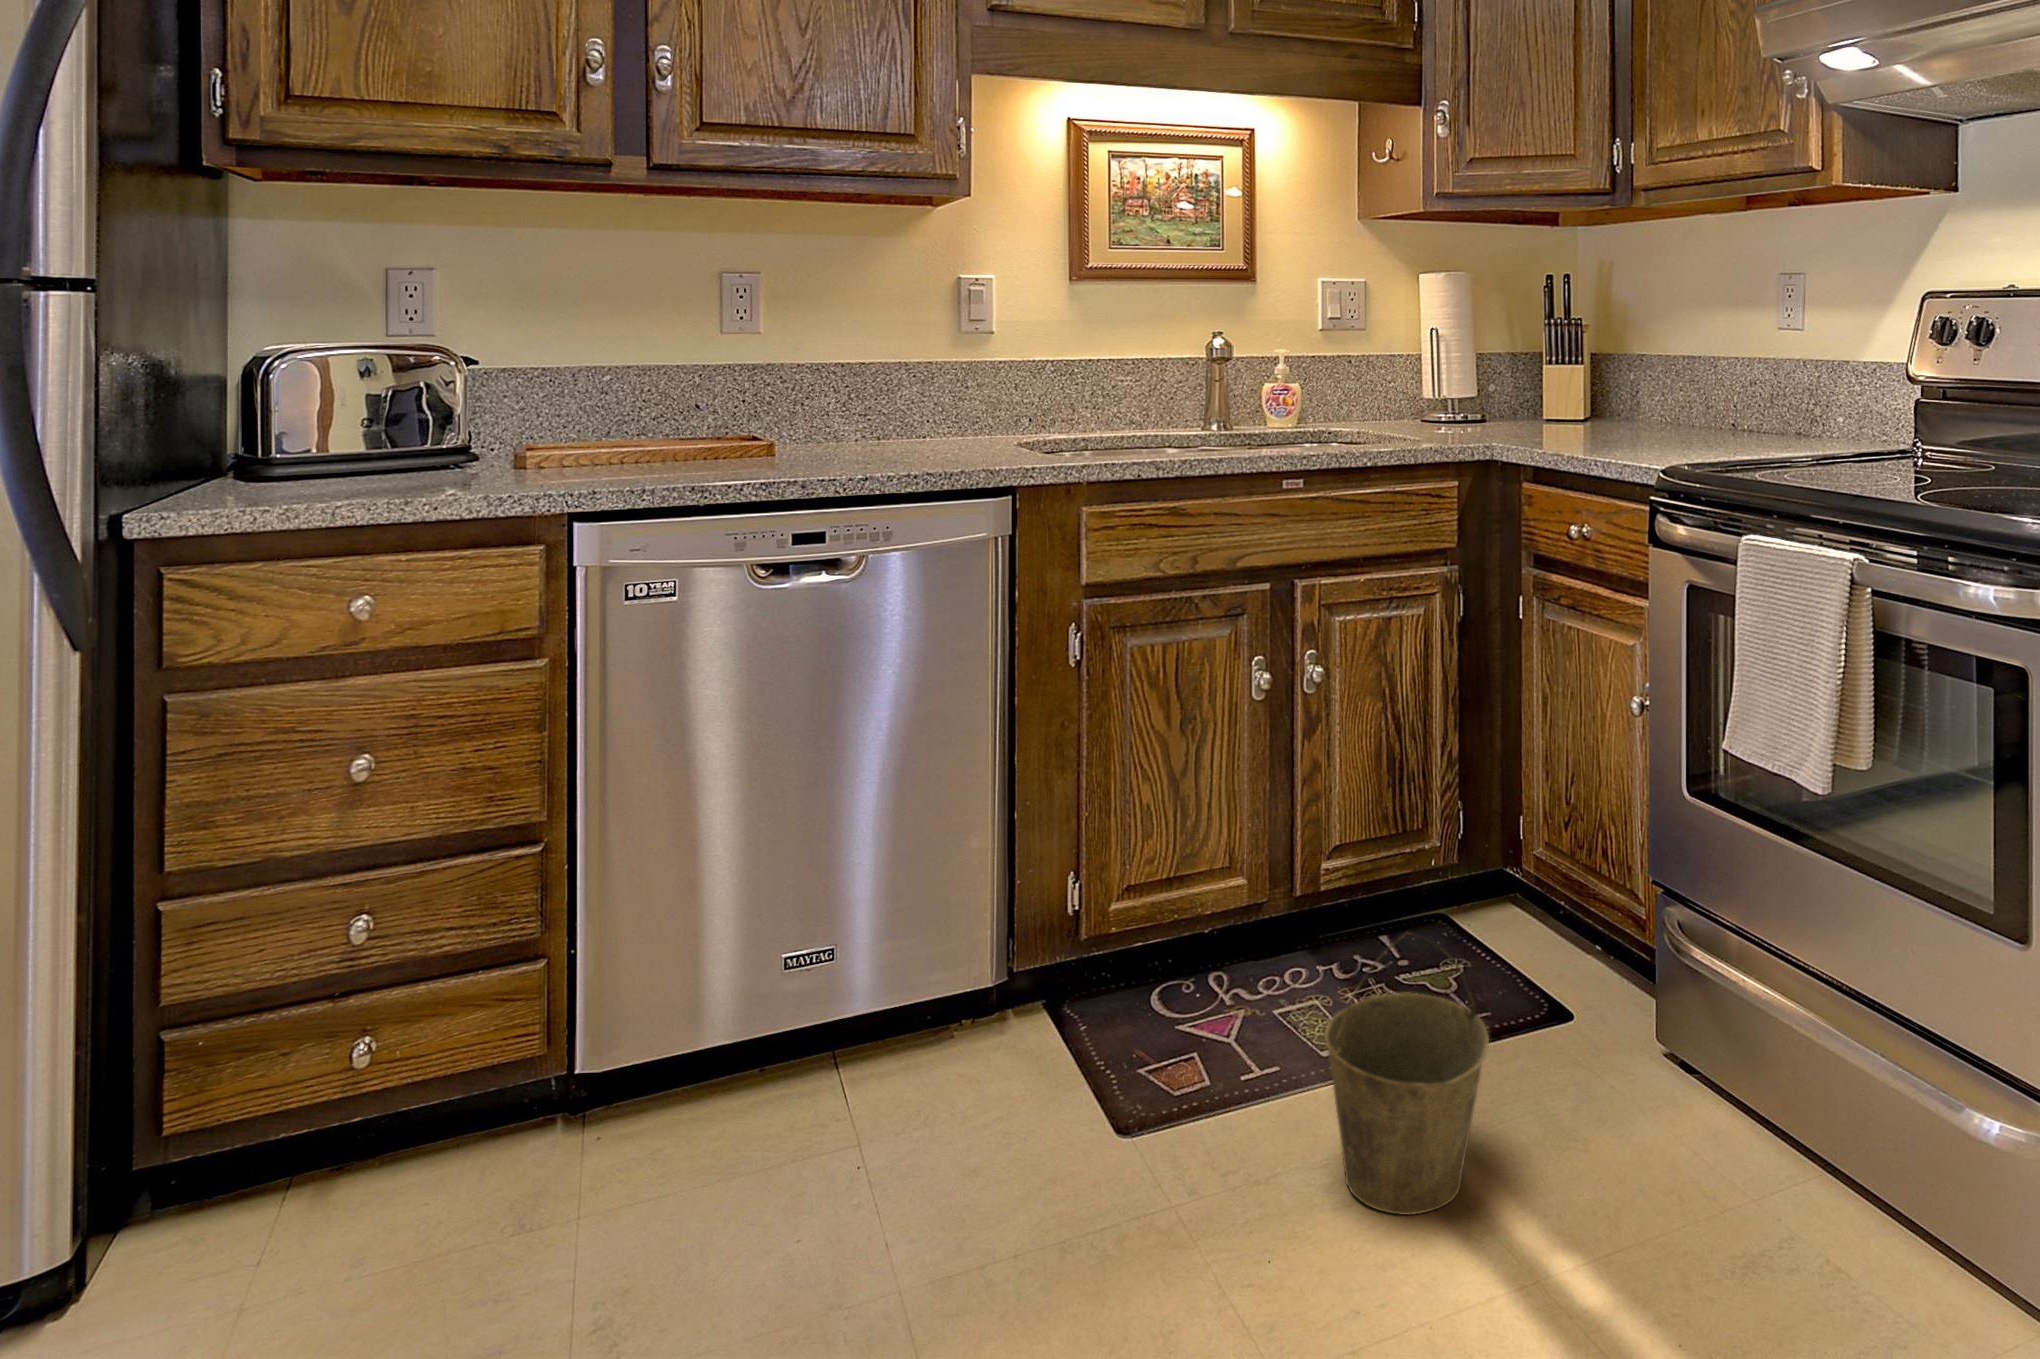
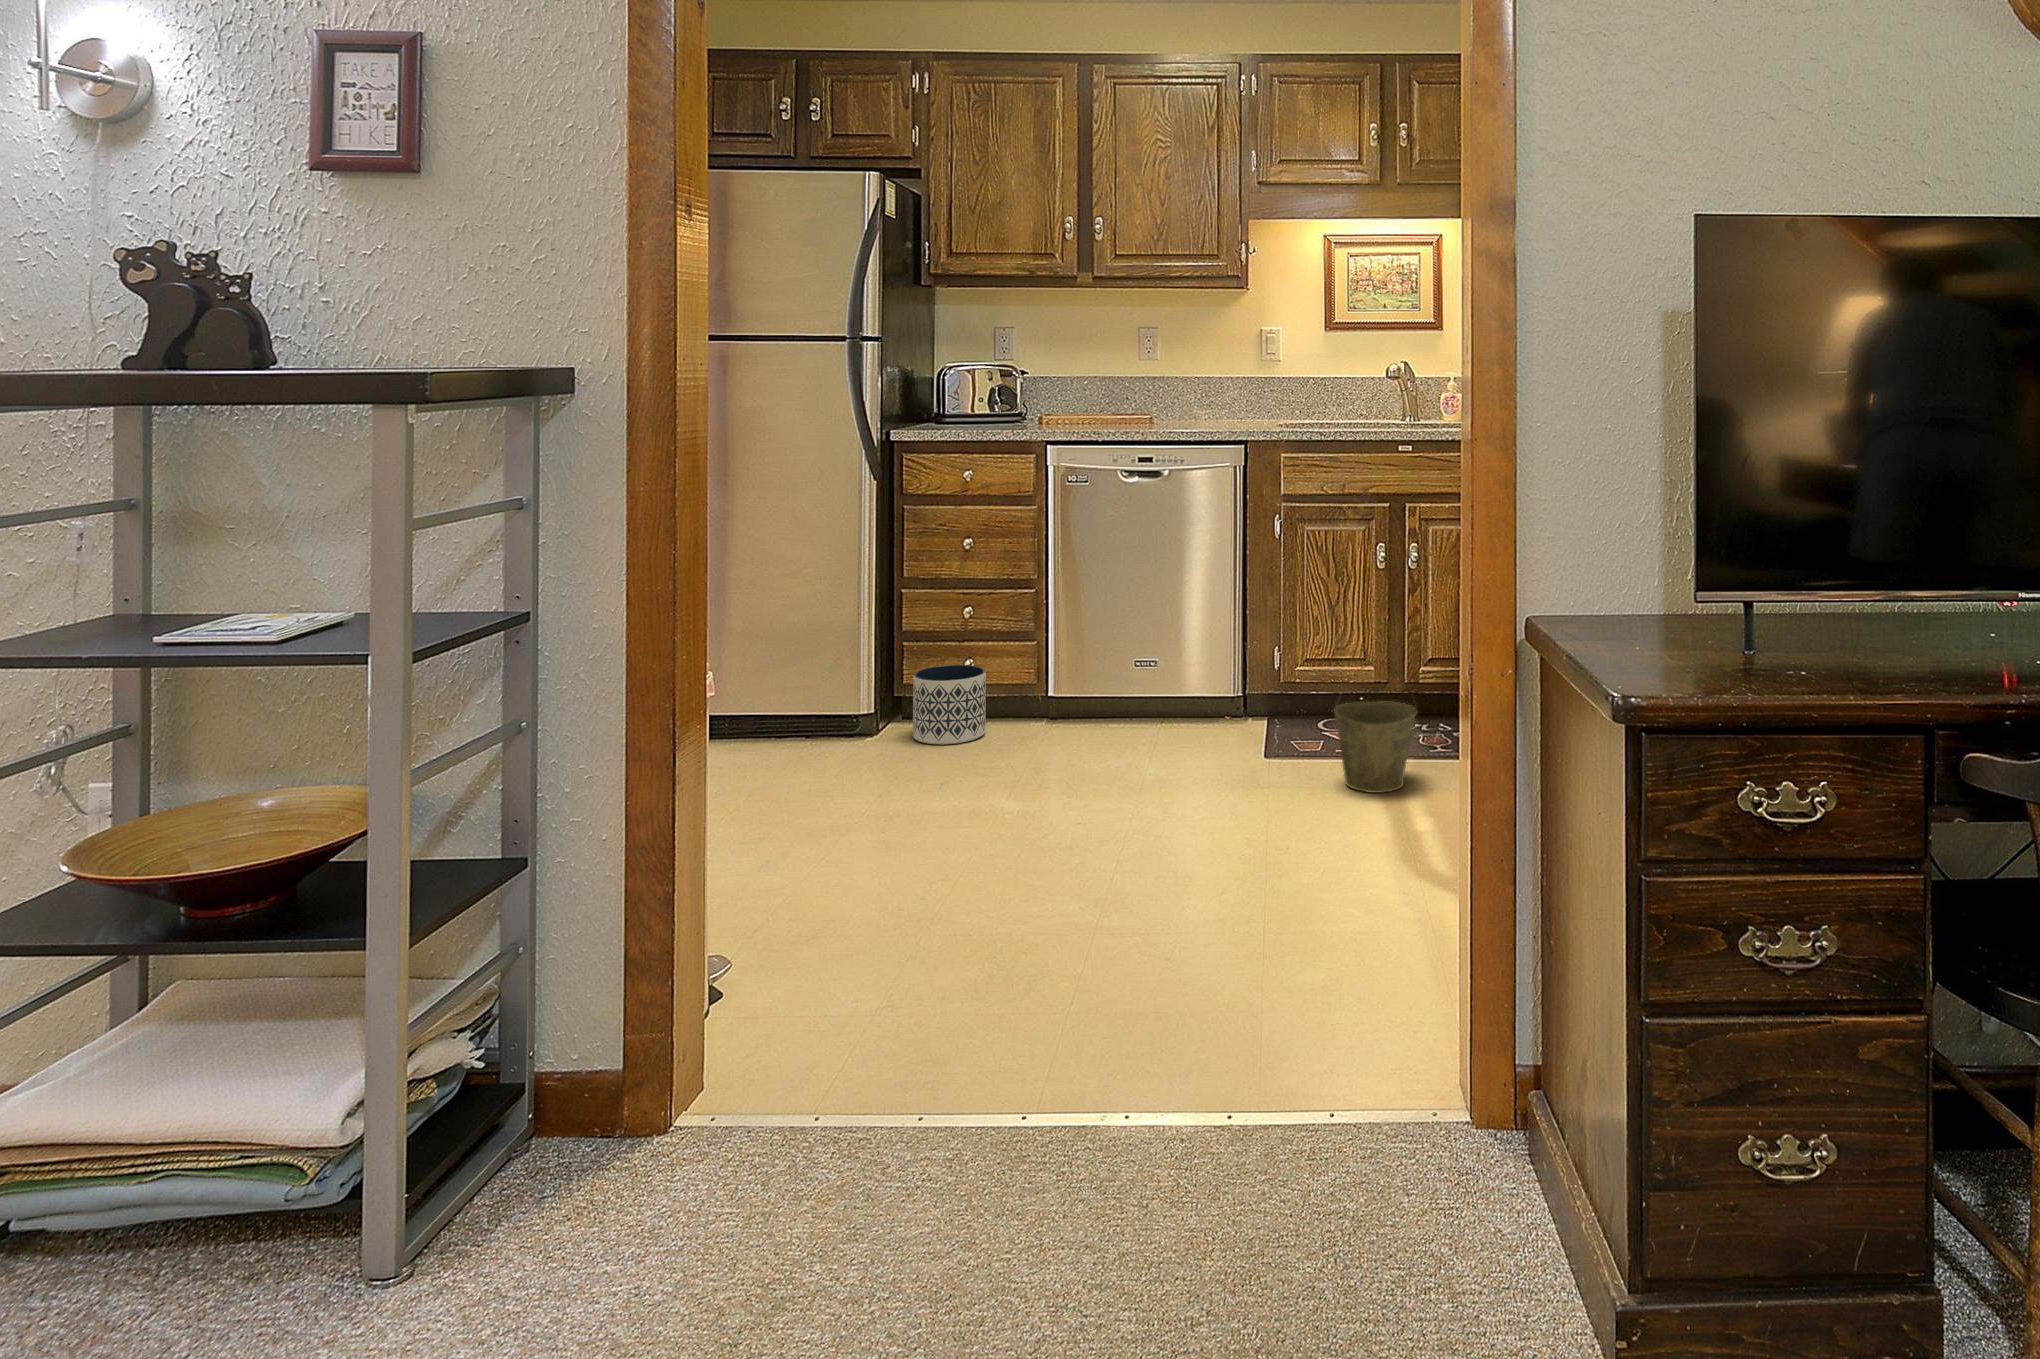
planter: none [211,1045,423,1291] -> present [913,665,986,745]

